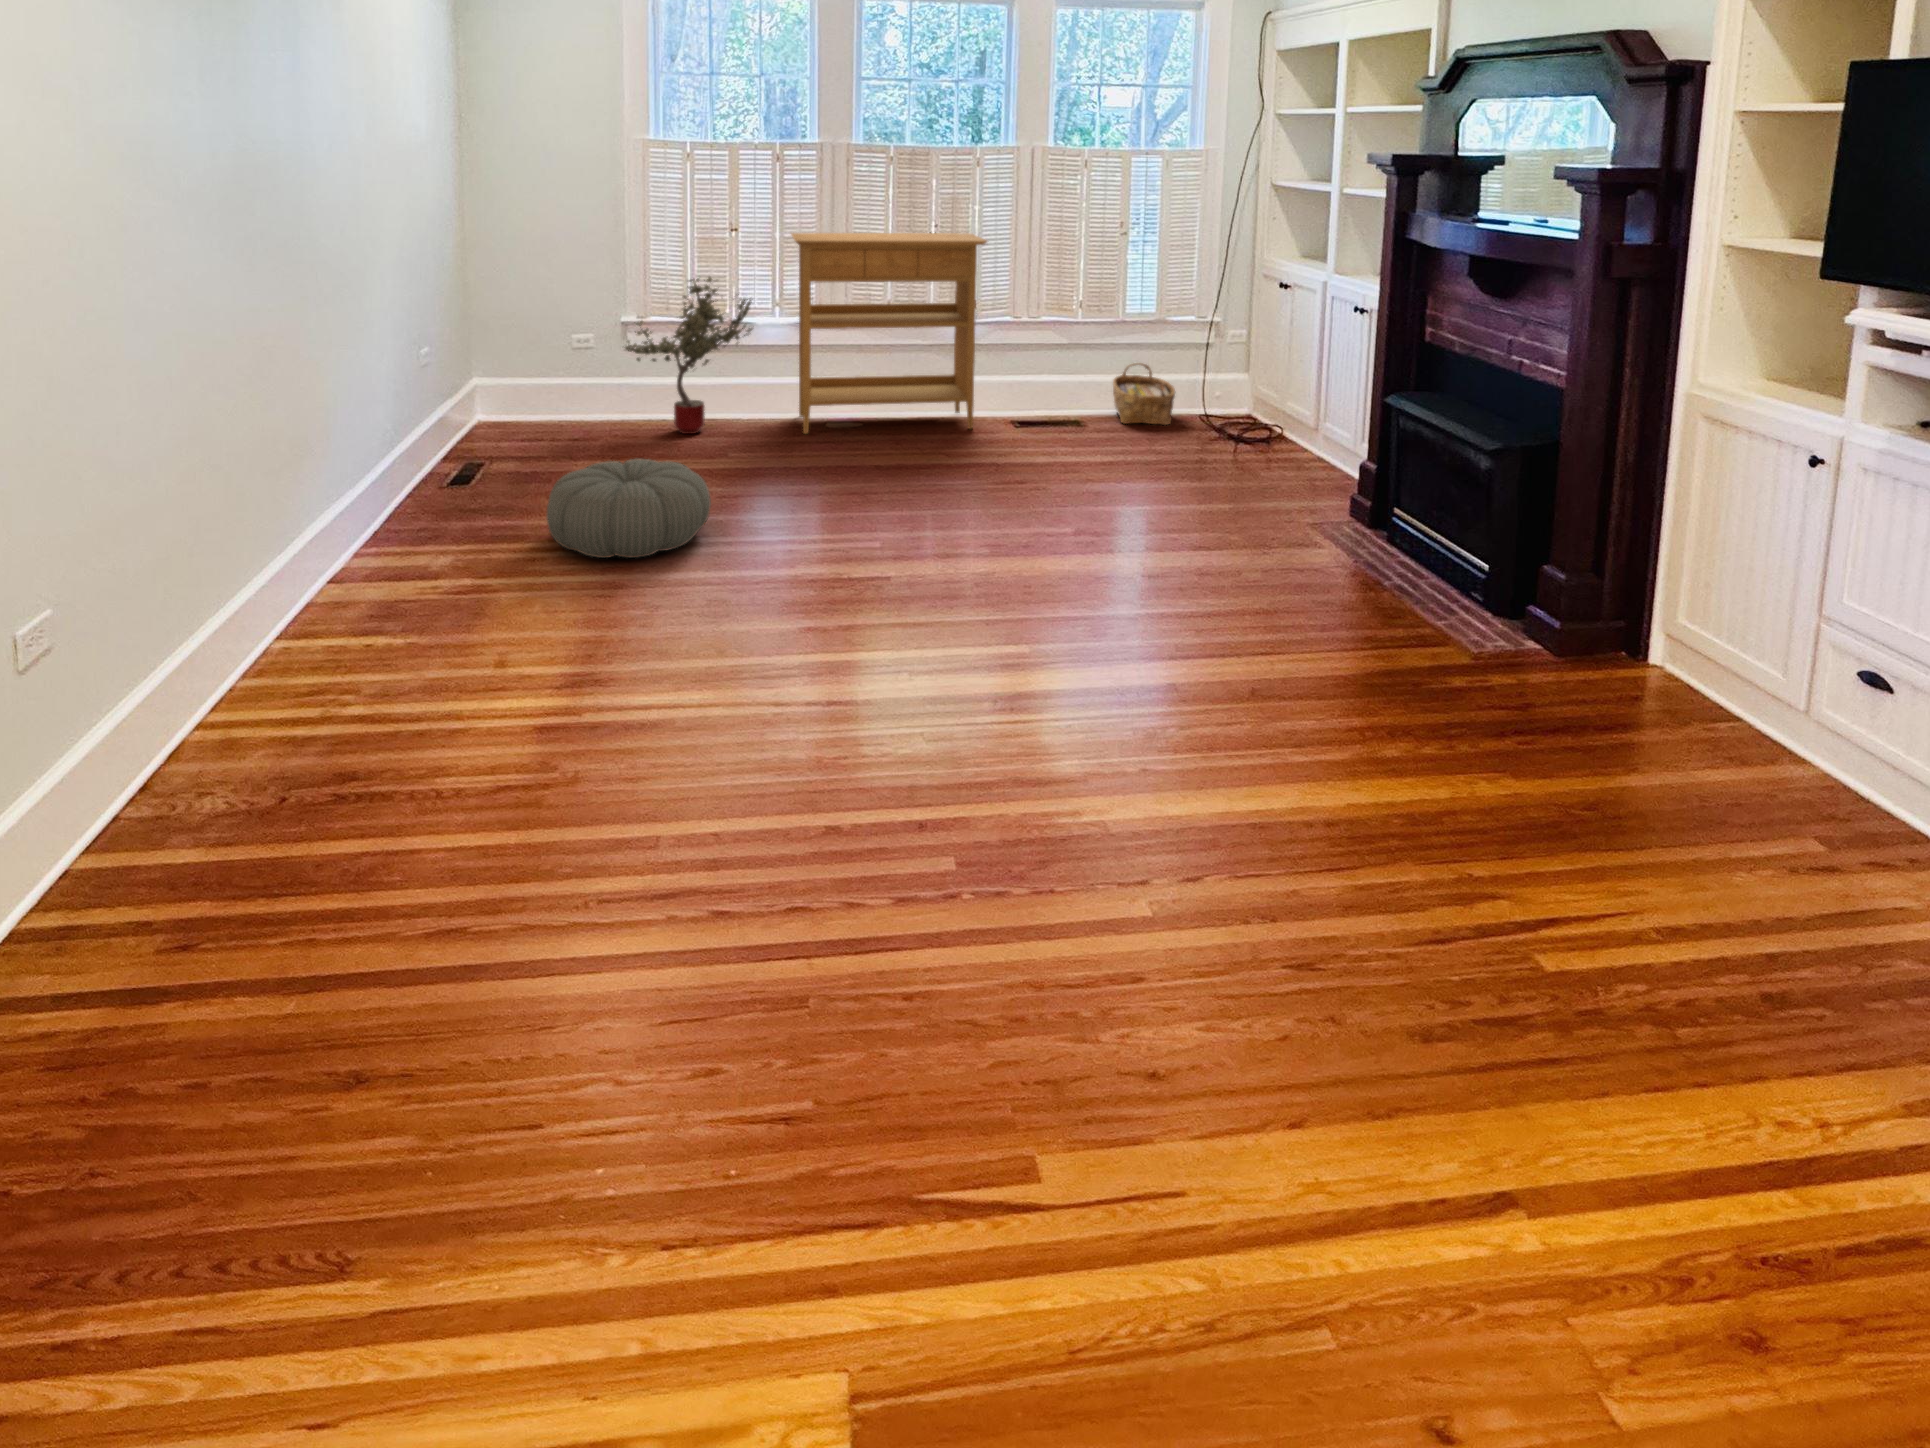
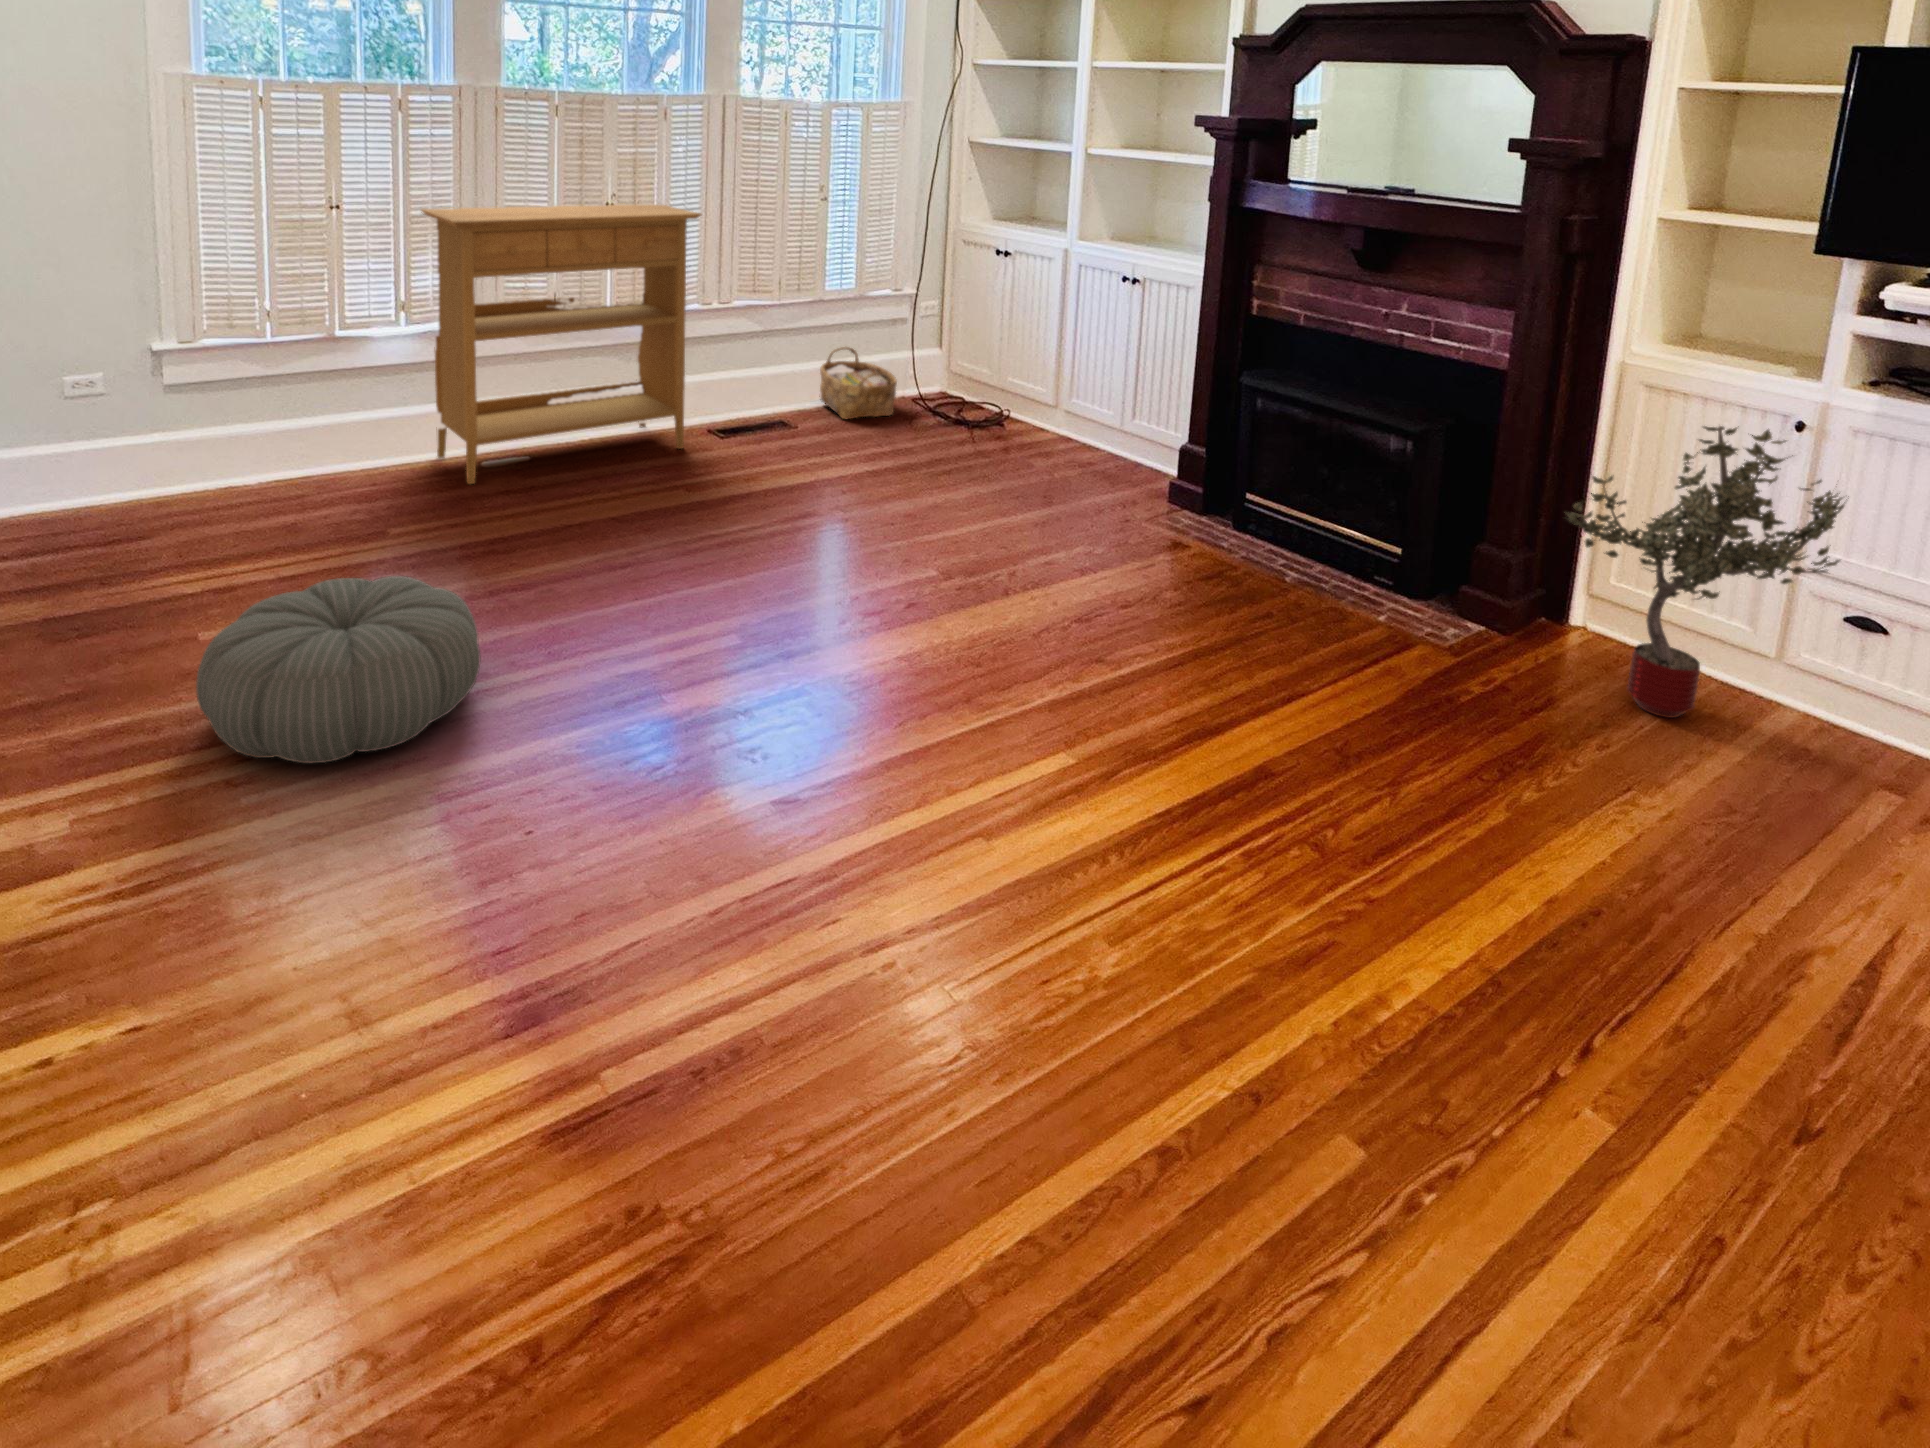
potted tree: present [625,277,752,434] -> present [1566,426,1849,718]

